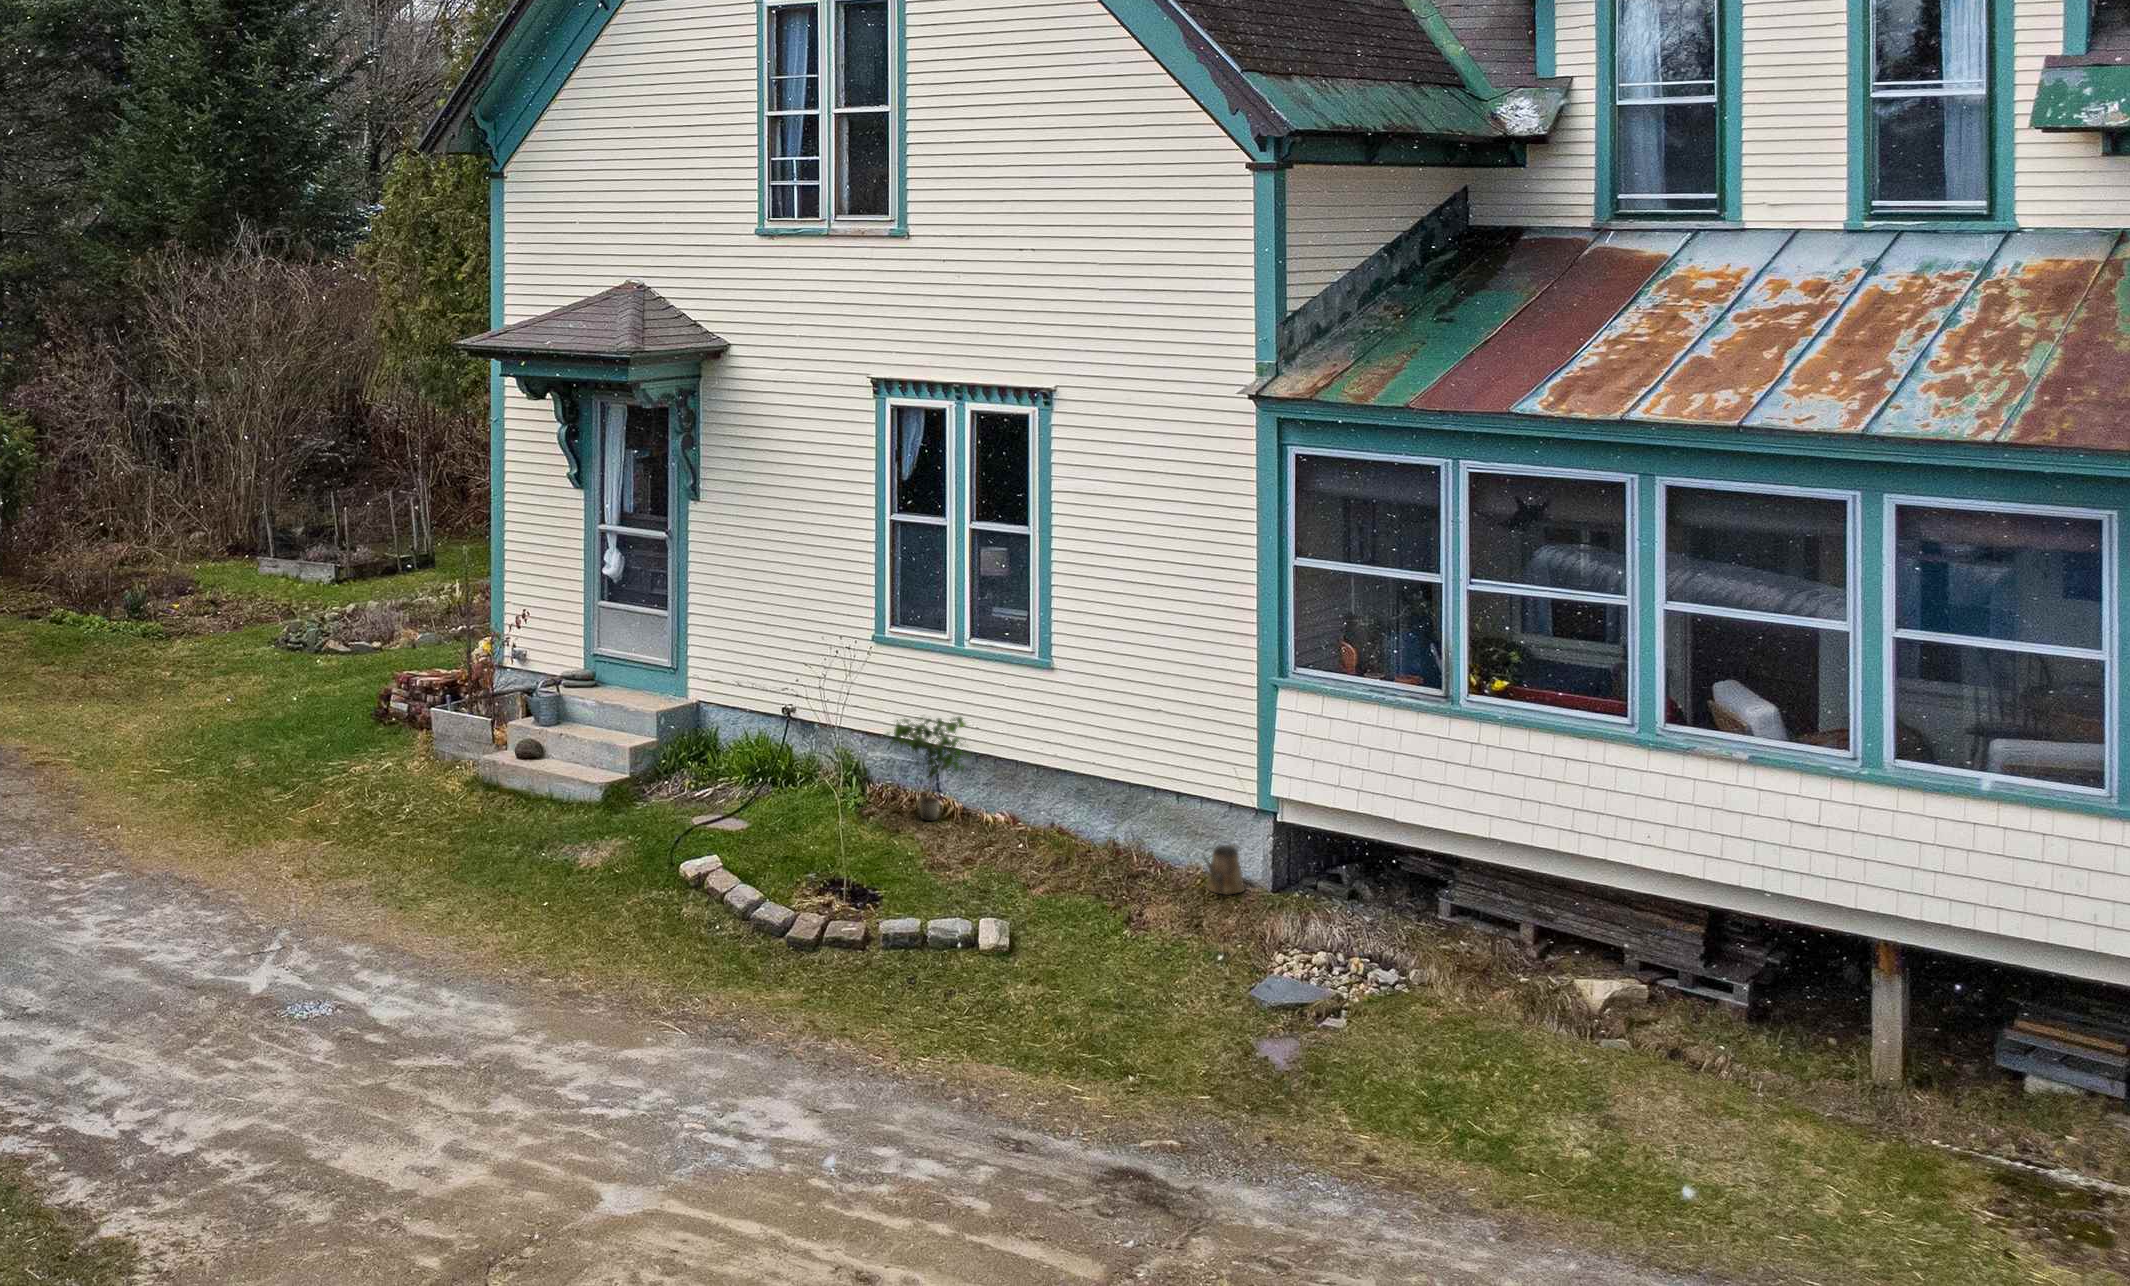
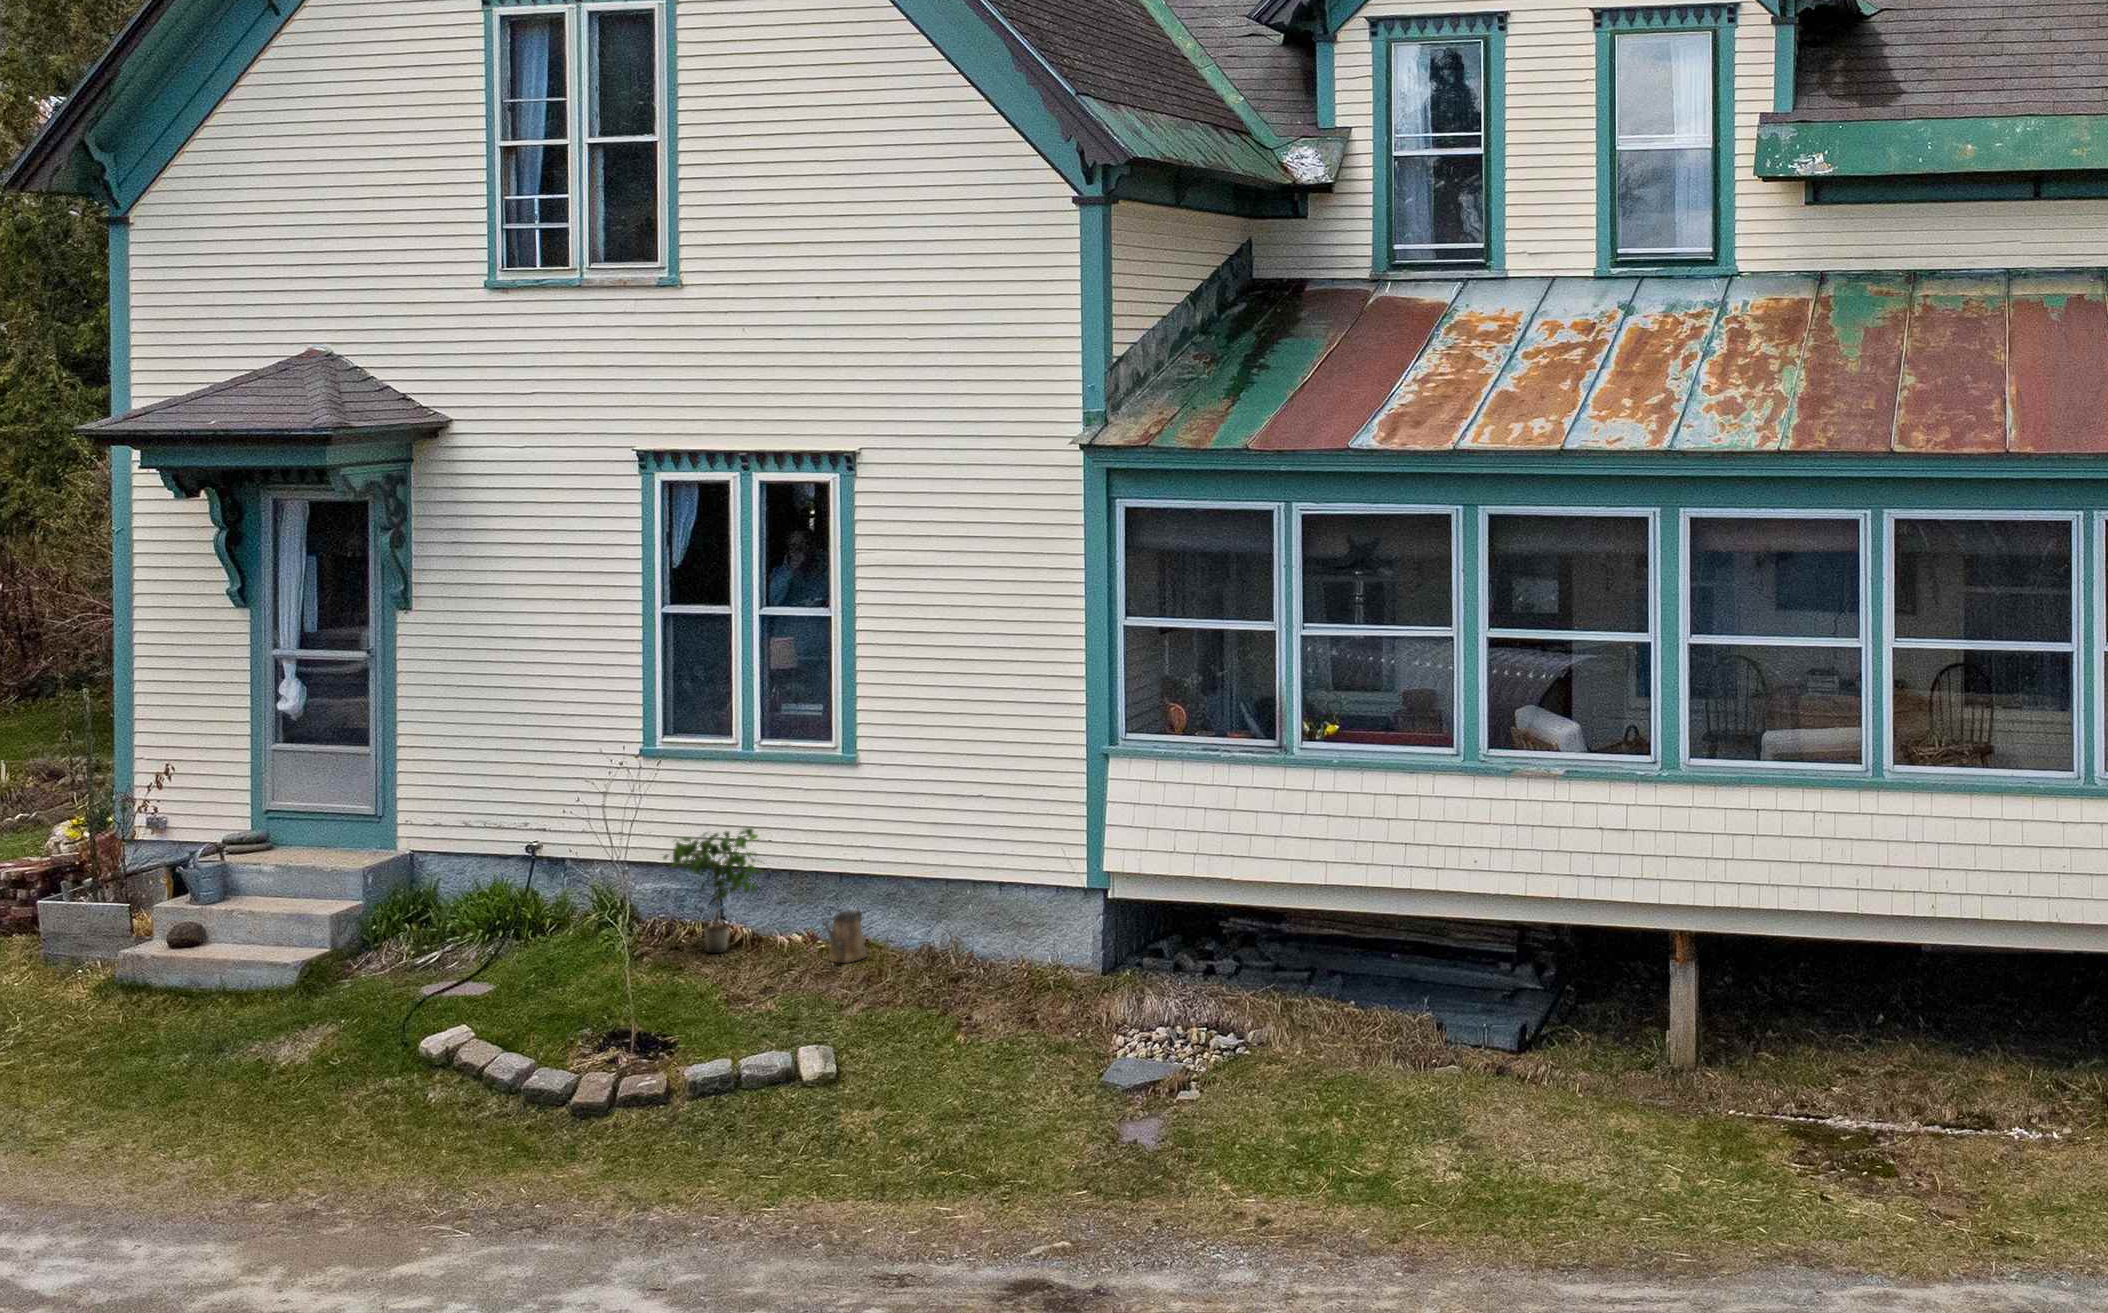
watering can: present [1203,844,1245,894] -> present [823,910,867,963]

